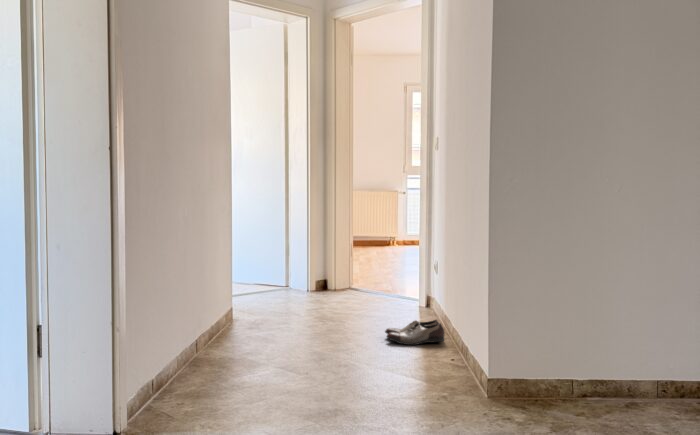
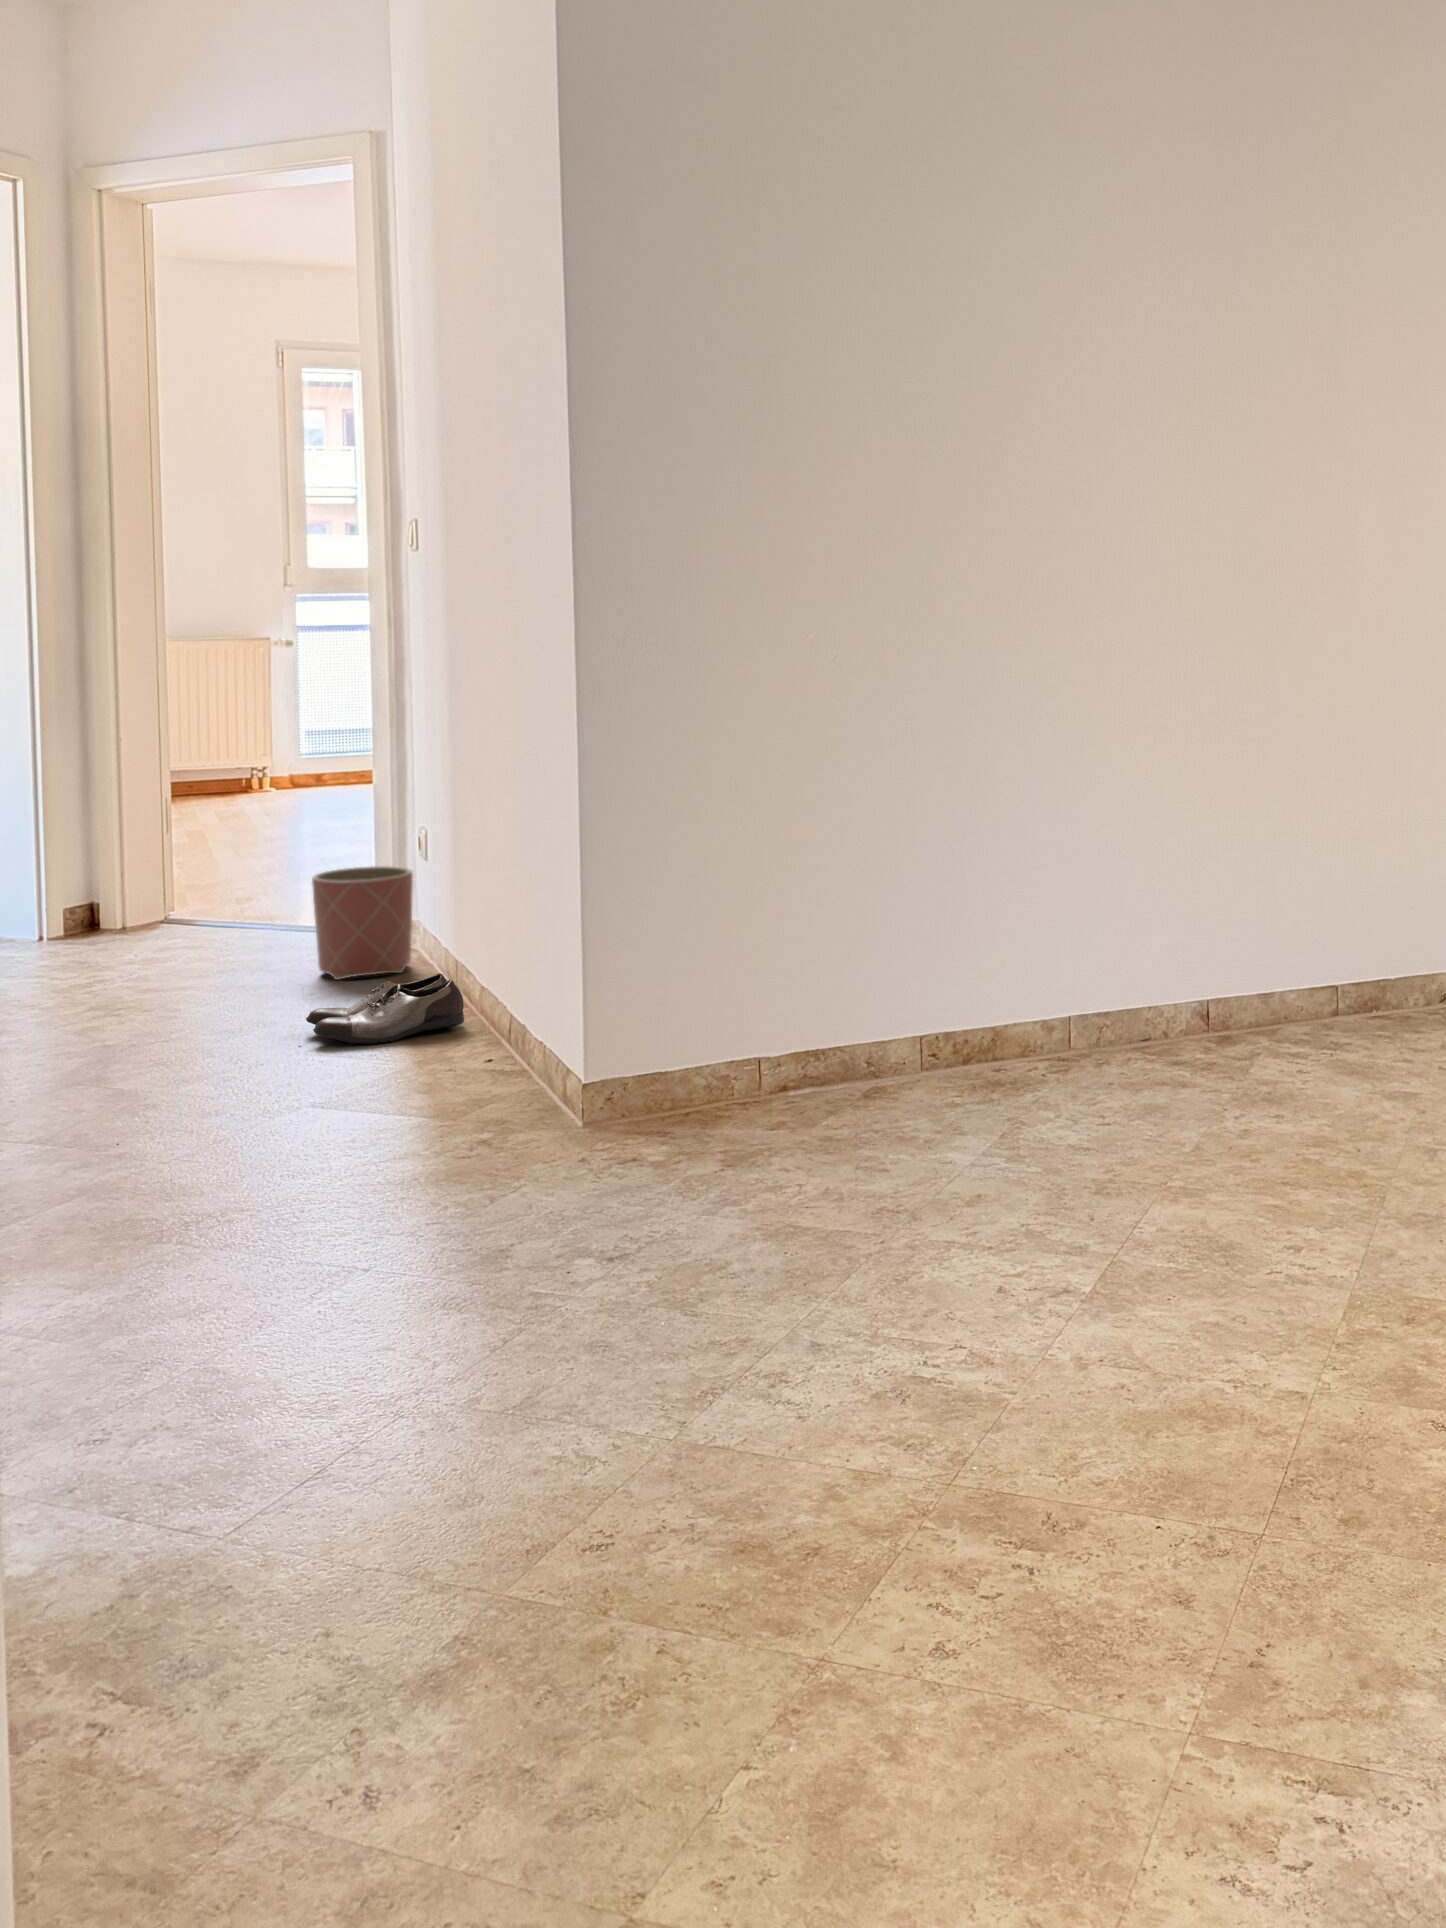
planter: none [394,274,431,317] -> present [312,866,413,980]

